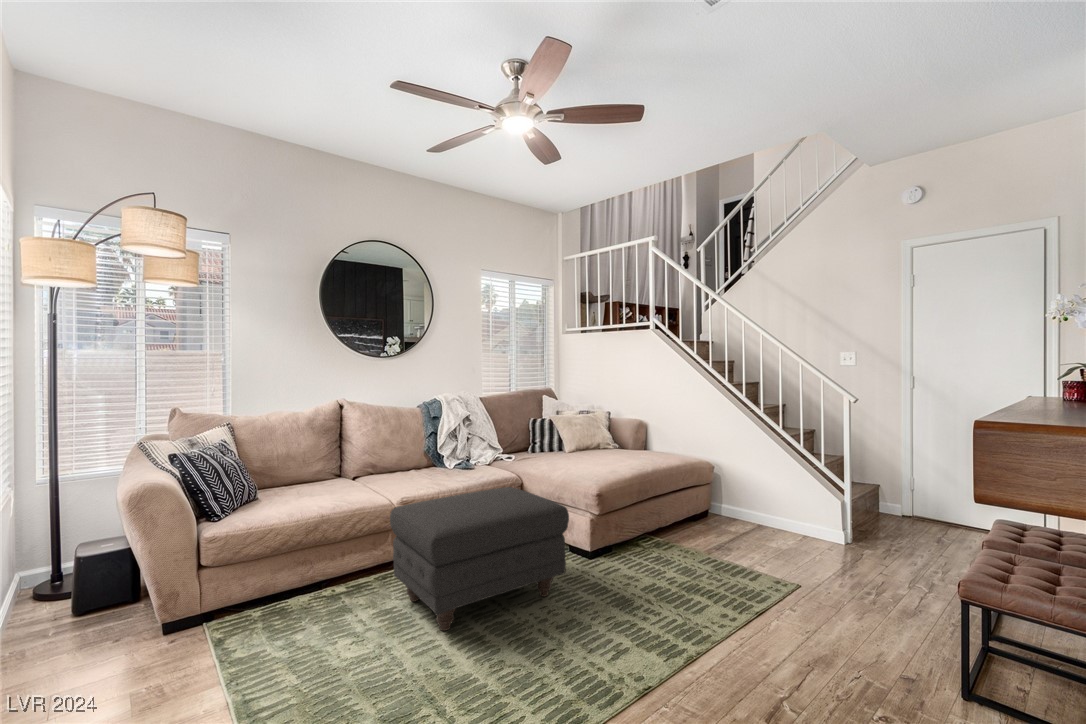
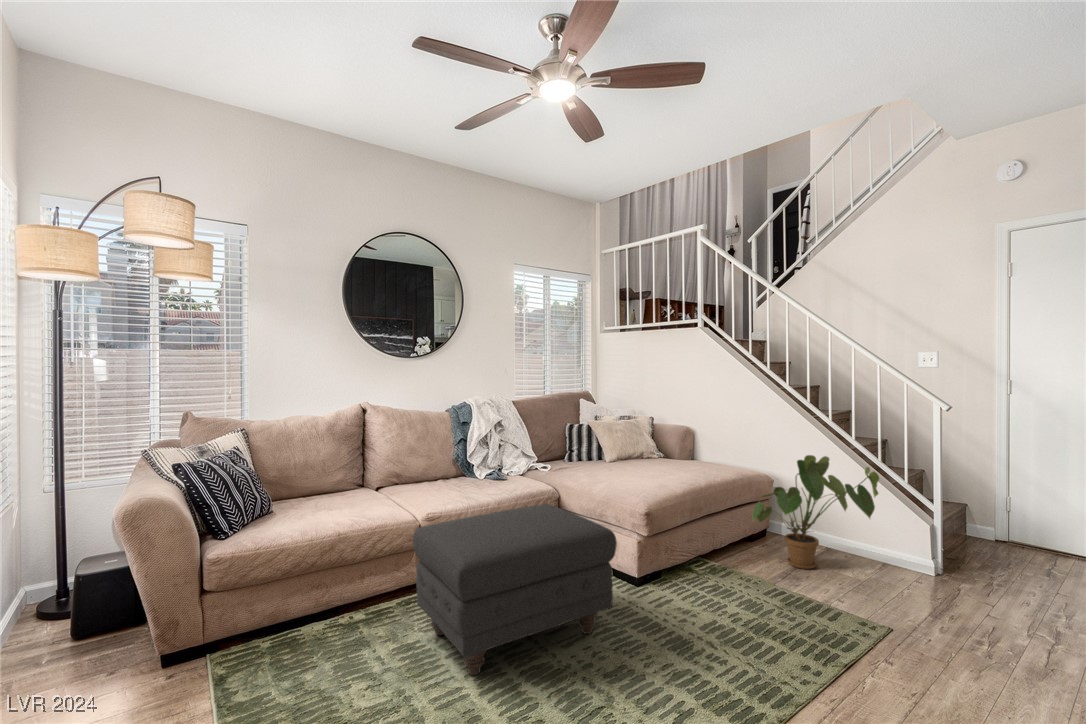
house plant: none [691,443,799,541] -> present [752,455,879,569]

